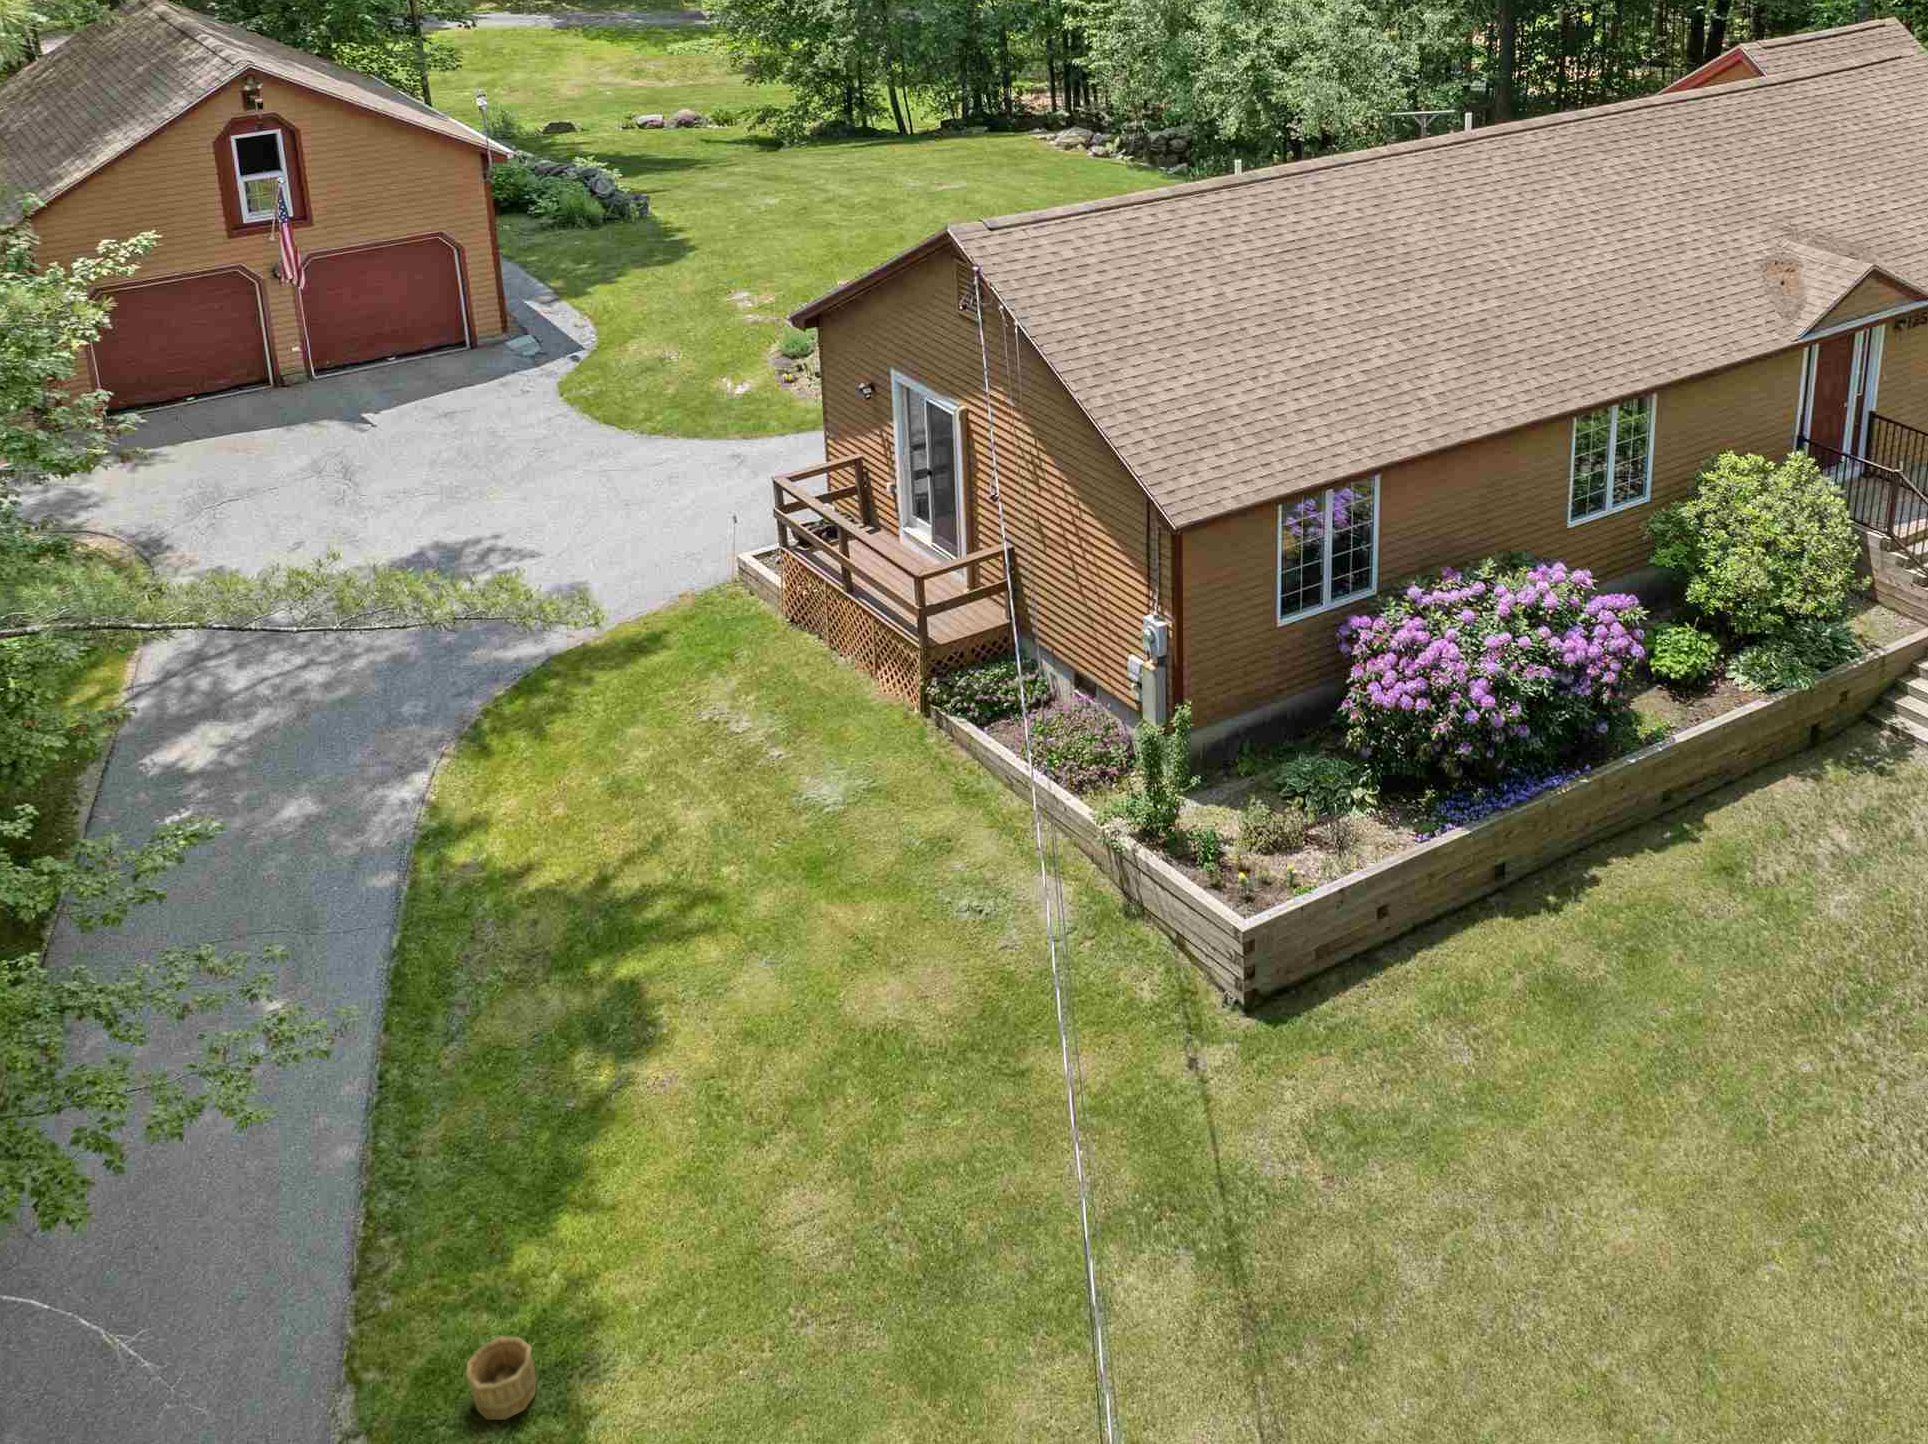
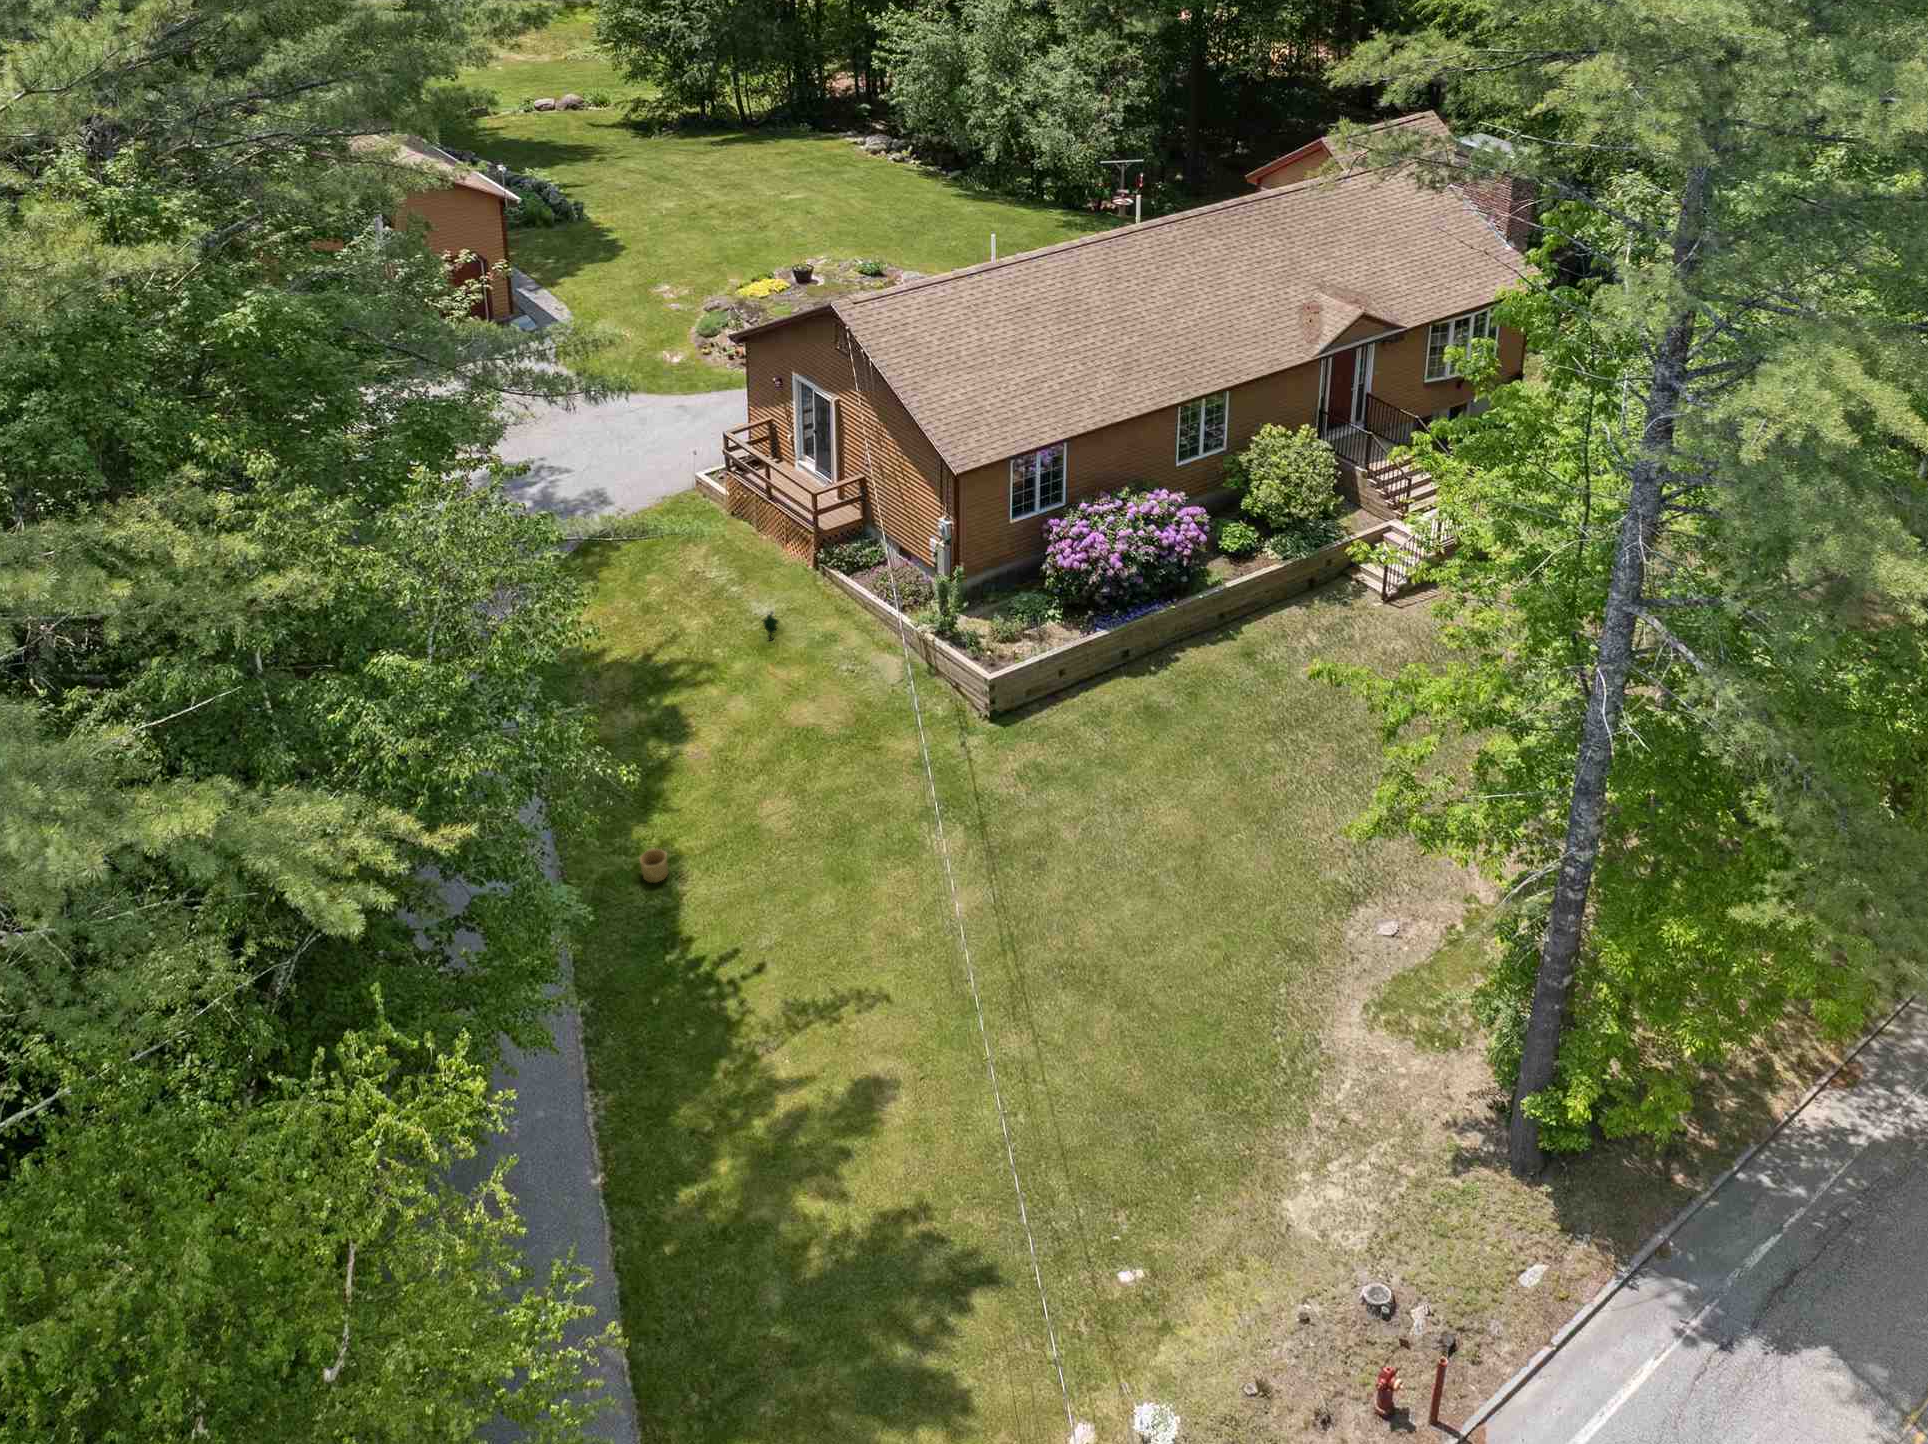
decorative plant: none [813,792,850,849] -> present [762,612,779,641]

